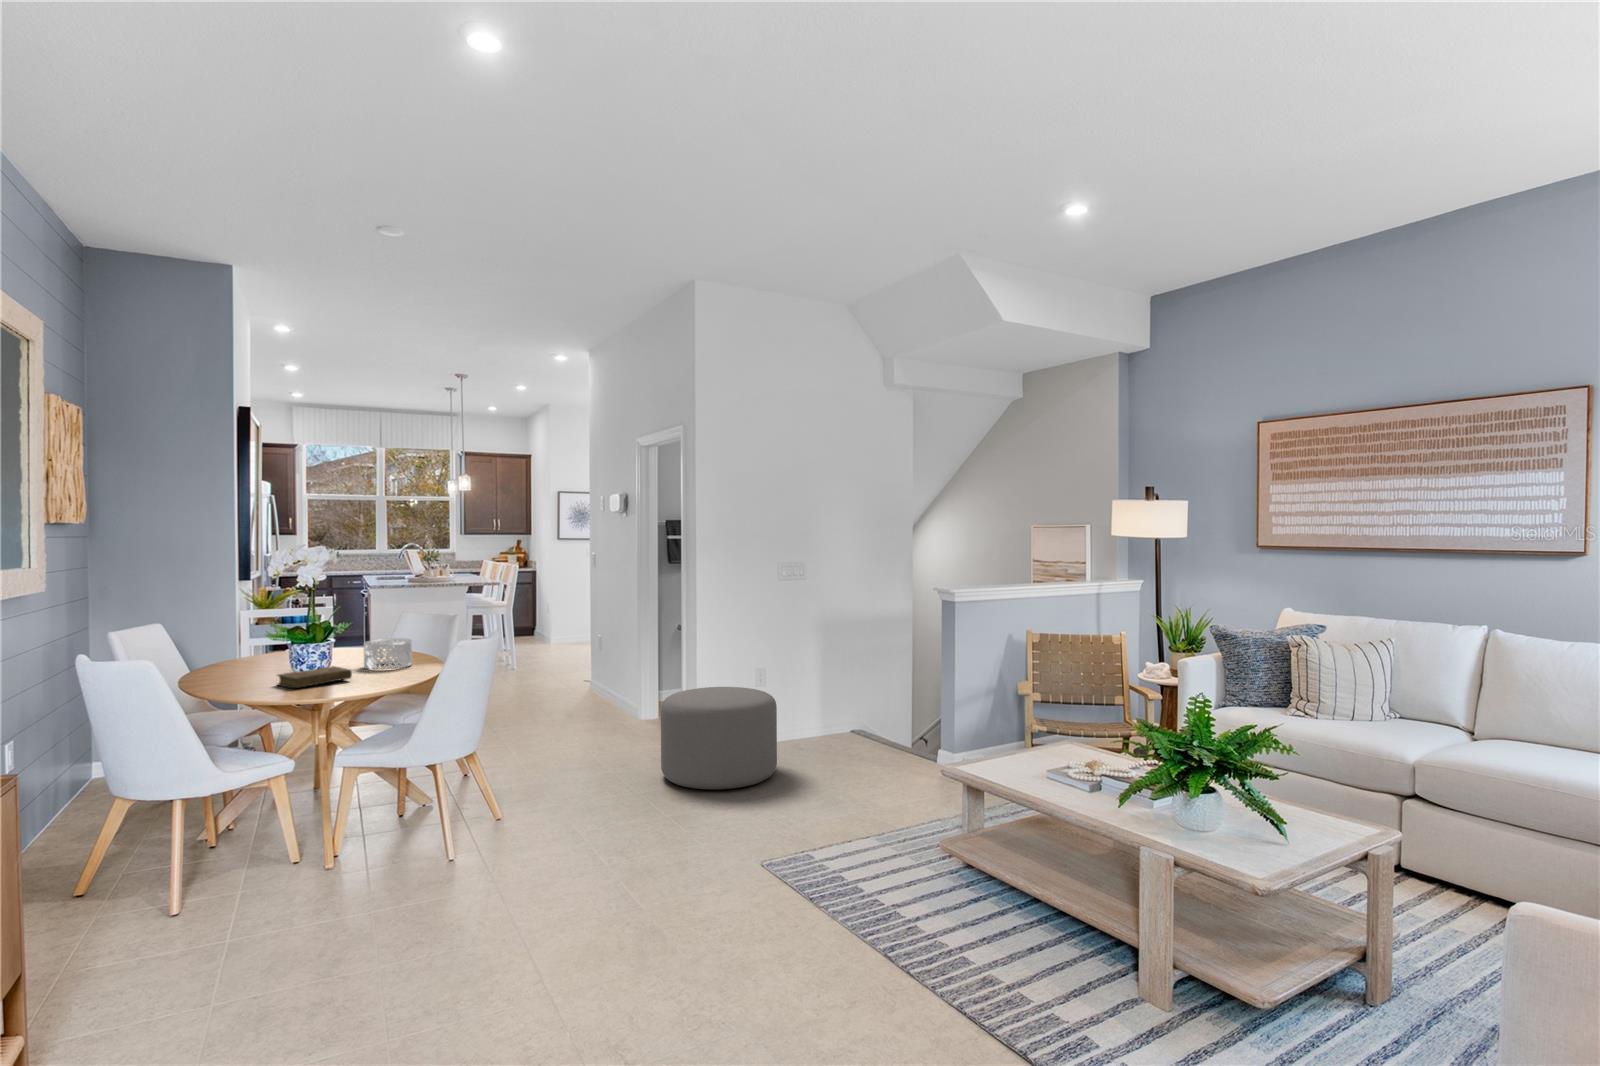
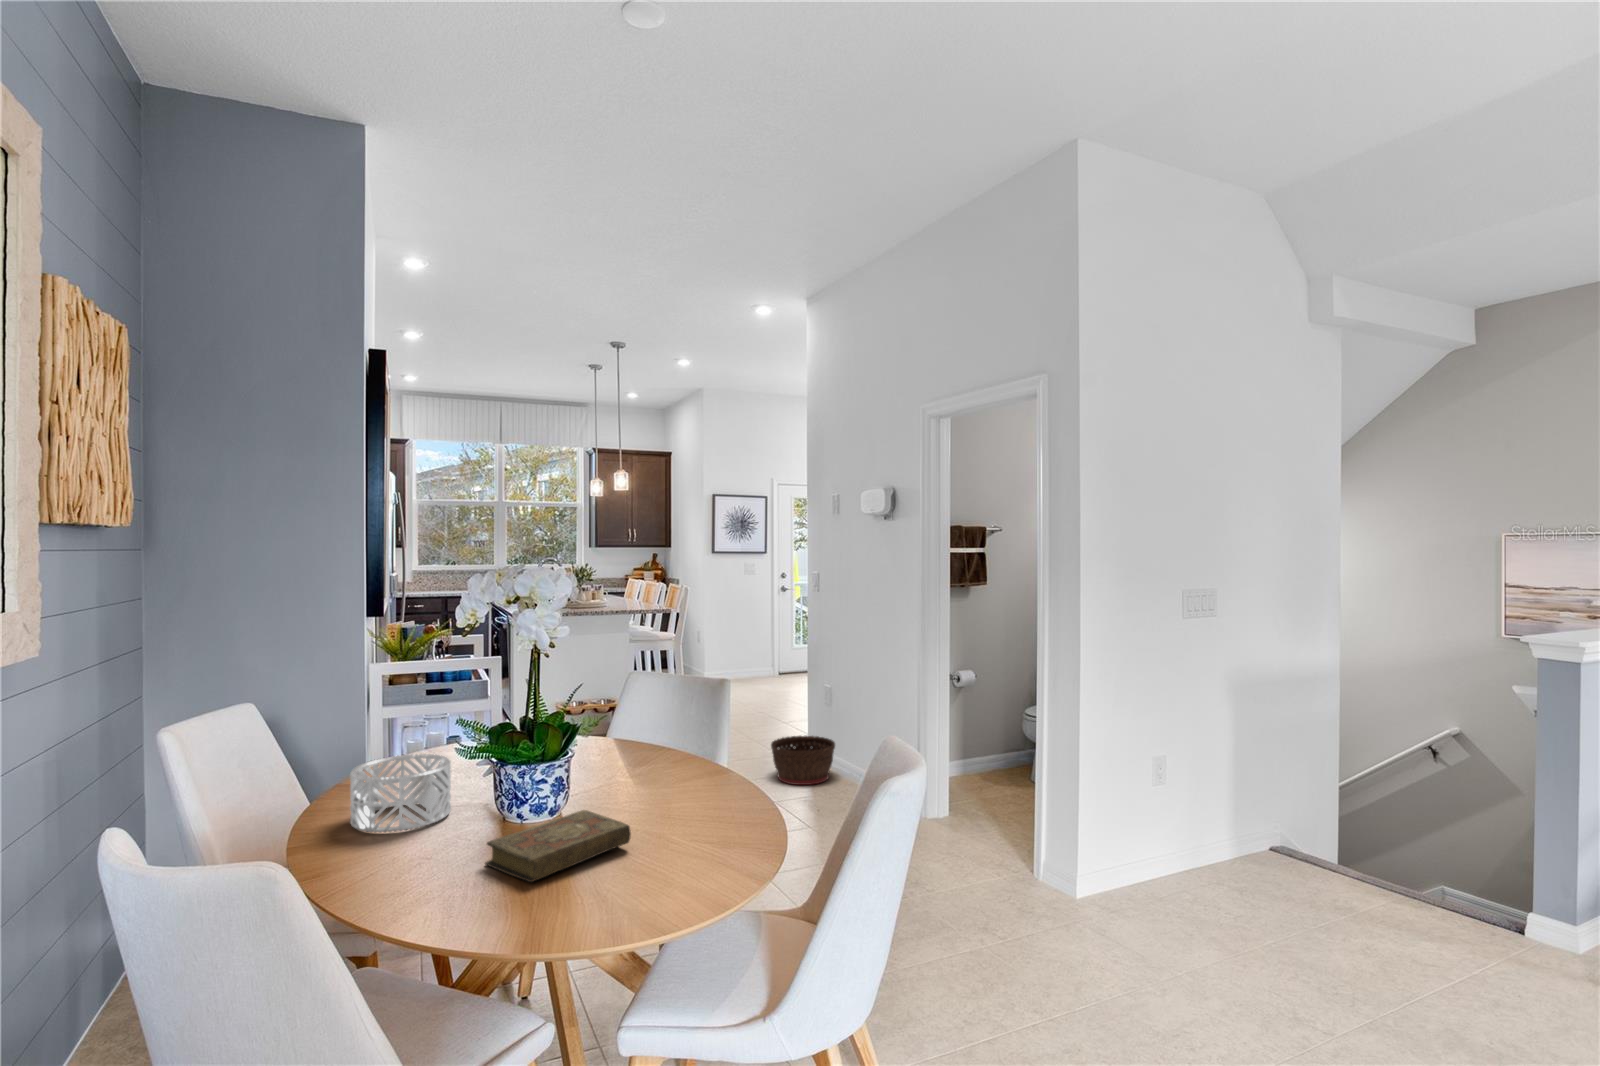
decorative bowl: present [364,639,412,670] -> present [350,754,451,833]
basket: none [552,672,600,705] -> present [771,736,835,785]
ottoman: present [661,687,777,789] -> none [1077,801,1302,1015]

